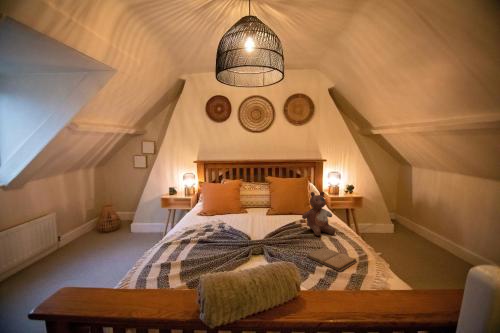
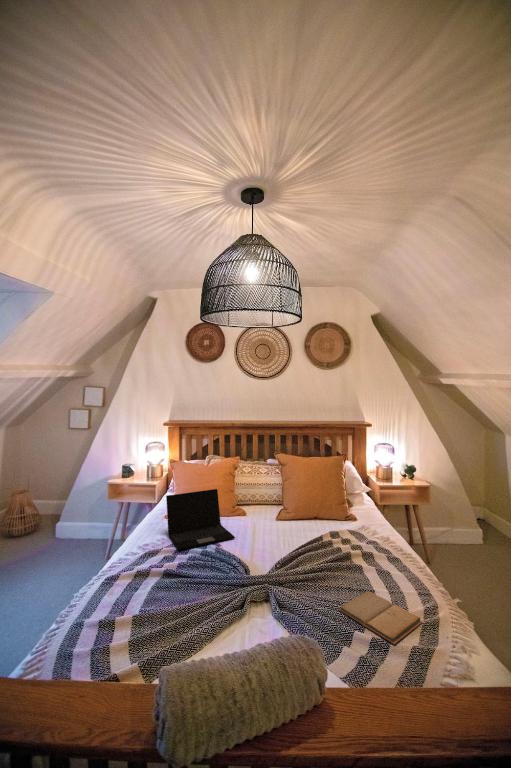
stuffed bear: present [302,192,335,236] -> none [332,489,387,565]
laptop: none [198,197,241,231] -> present [166,489,235,550]

